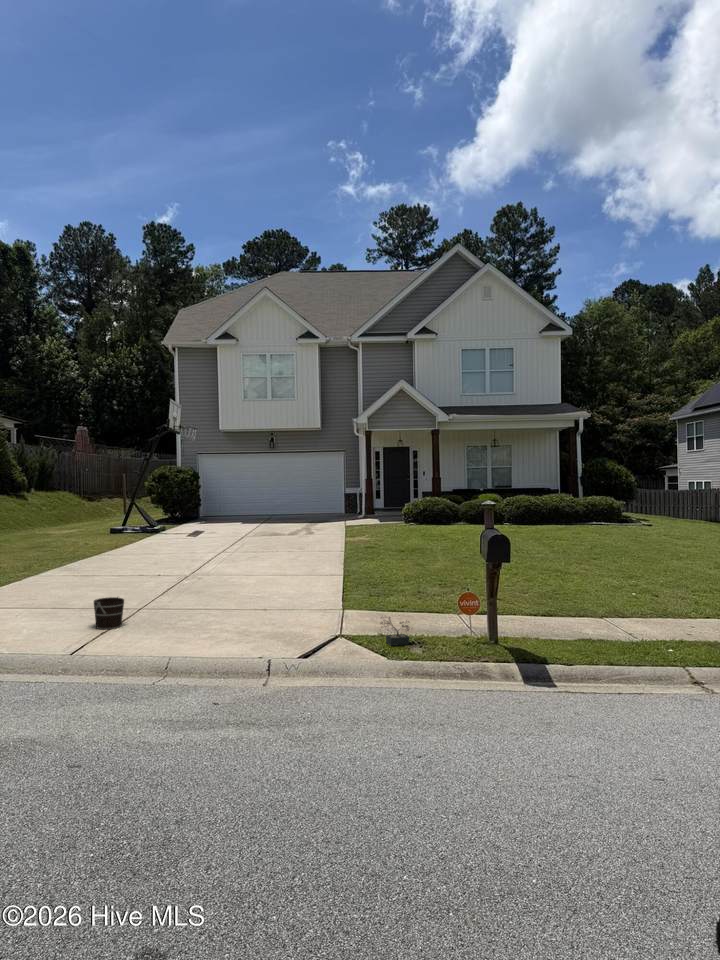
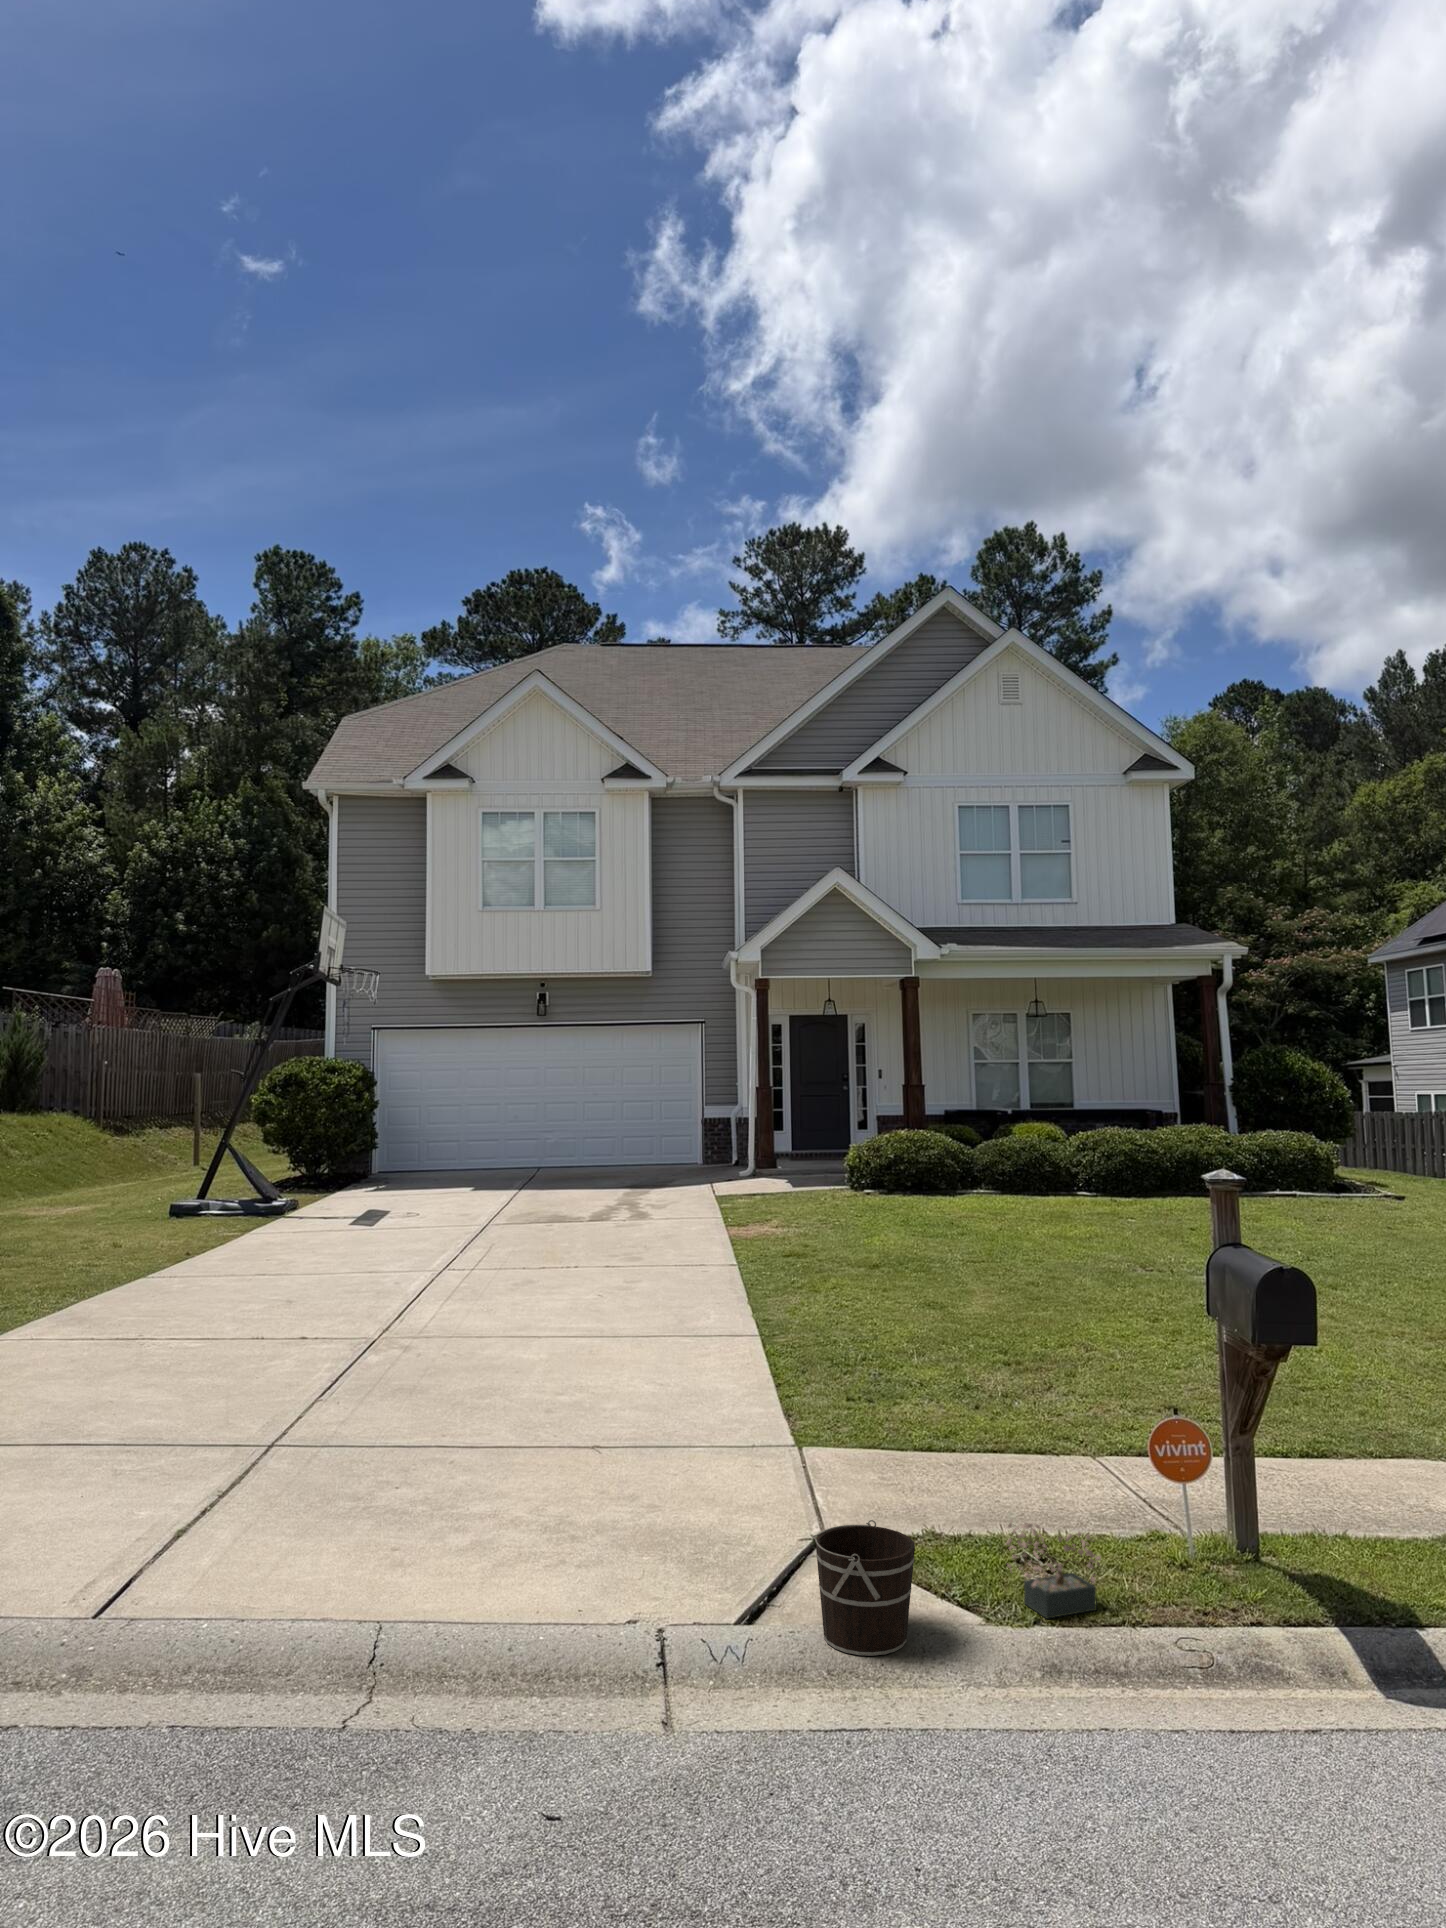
bucket: present [94,597,124,629] -> present [812,1520,915,1656]

